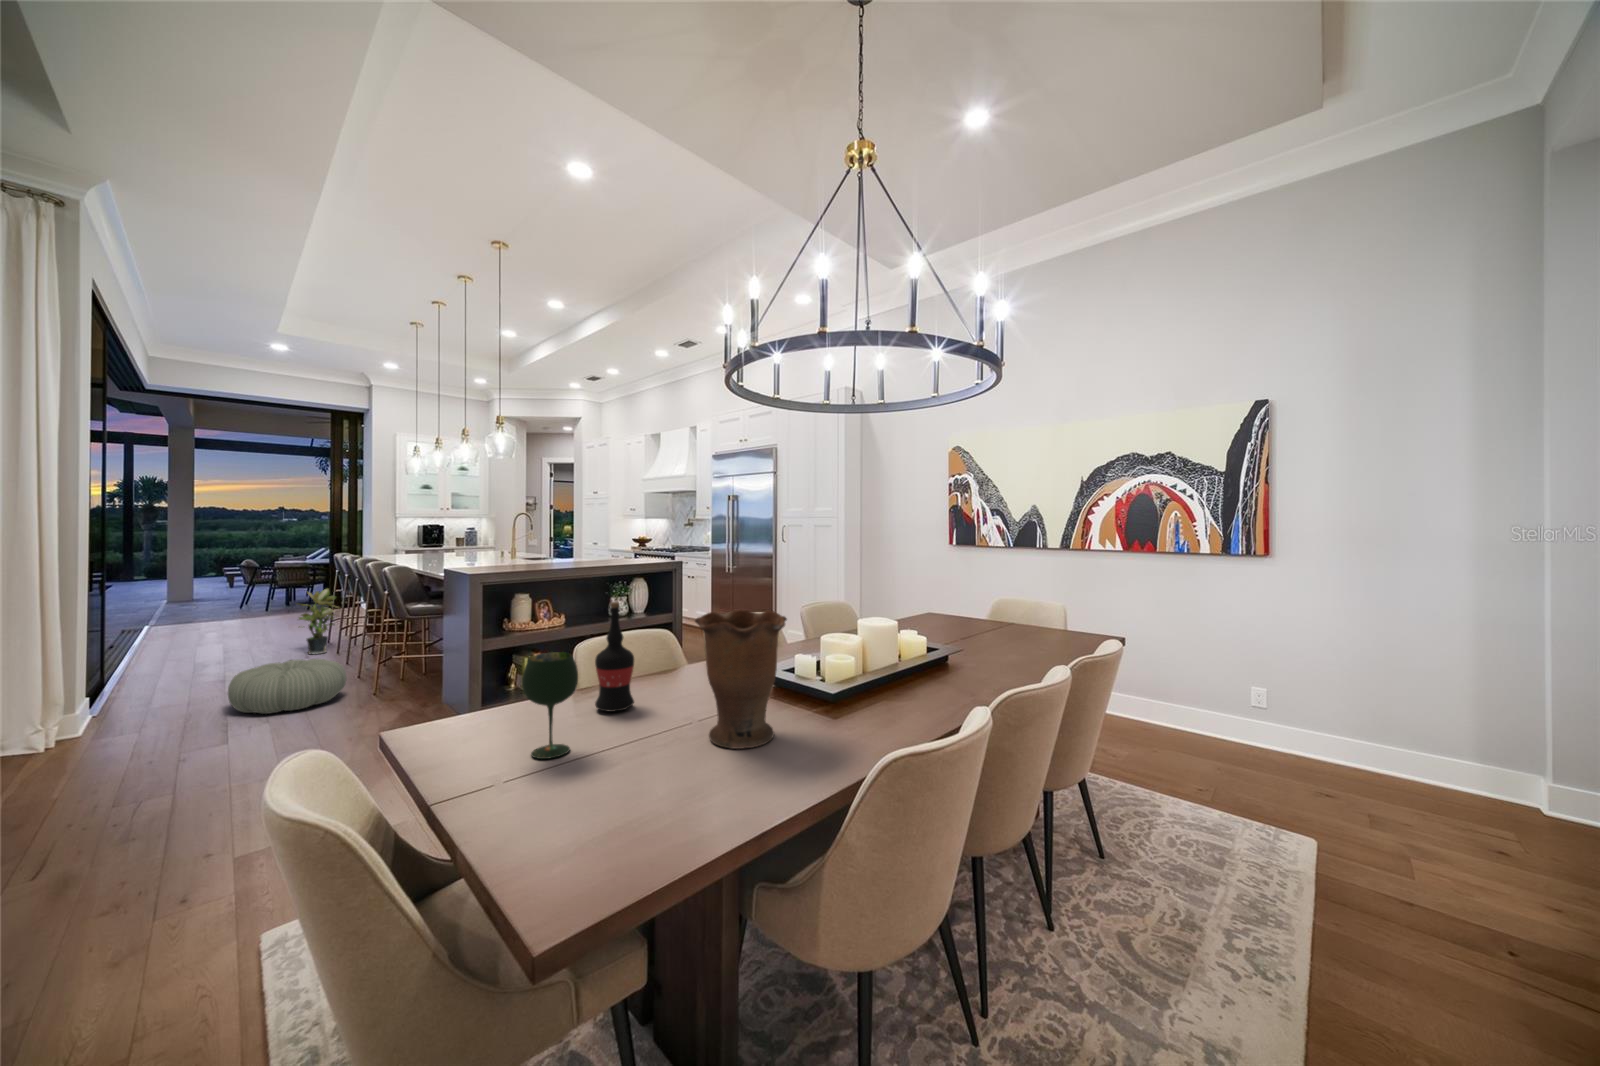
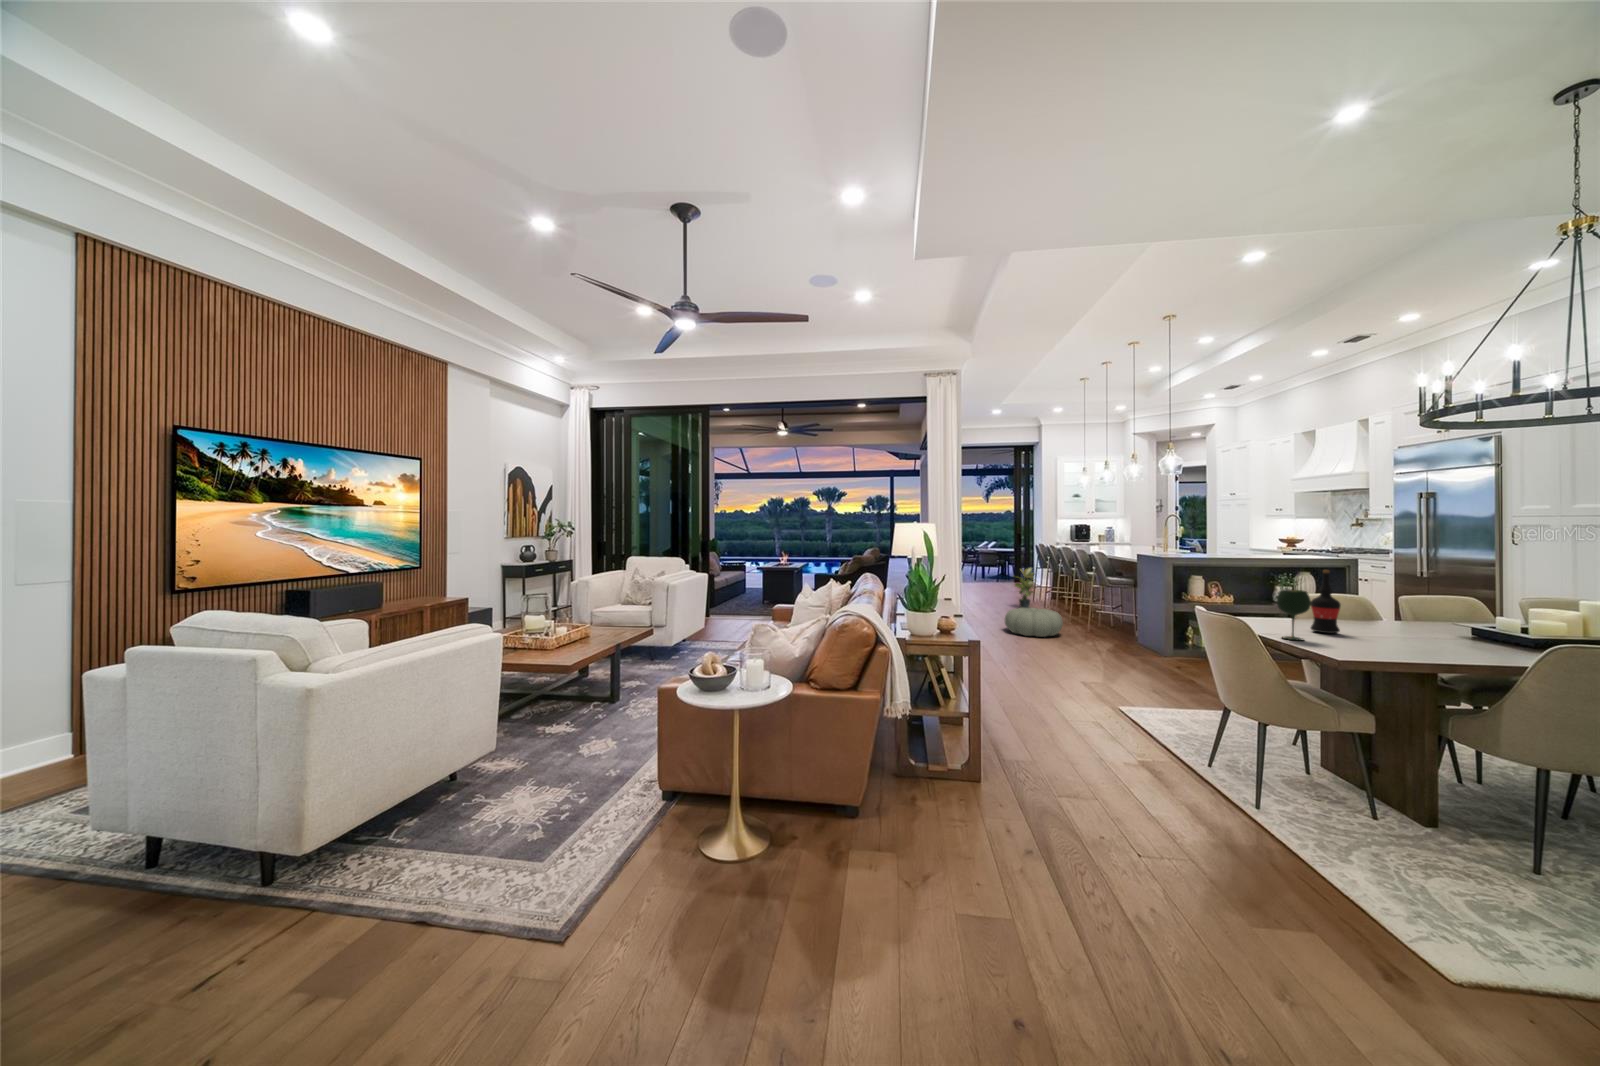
vase: present [695,610,787,749] -> none [1395,577,1479,657]

